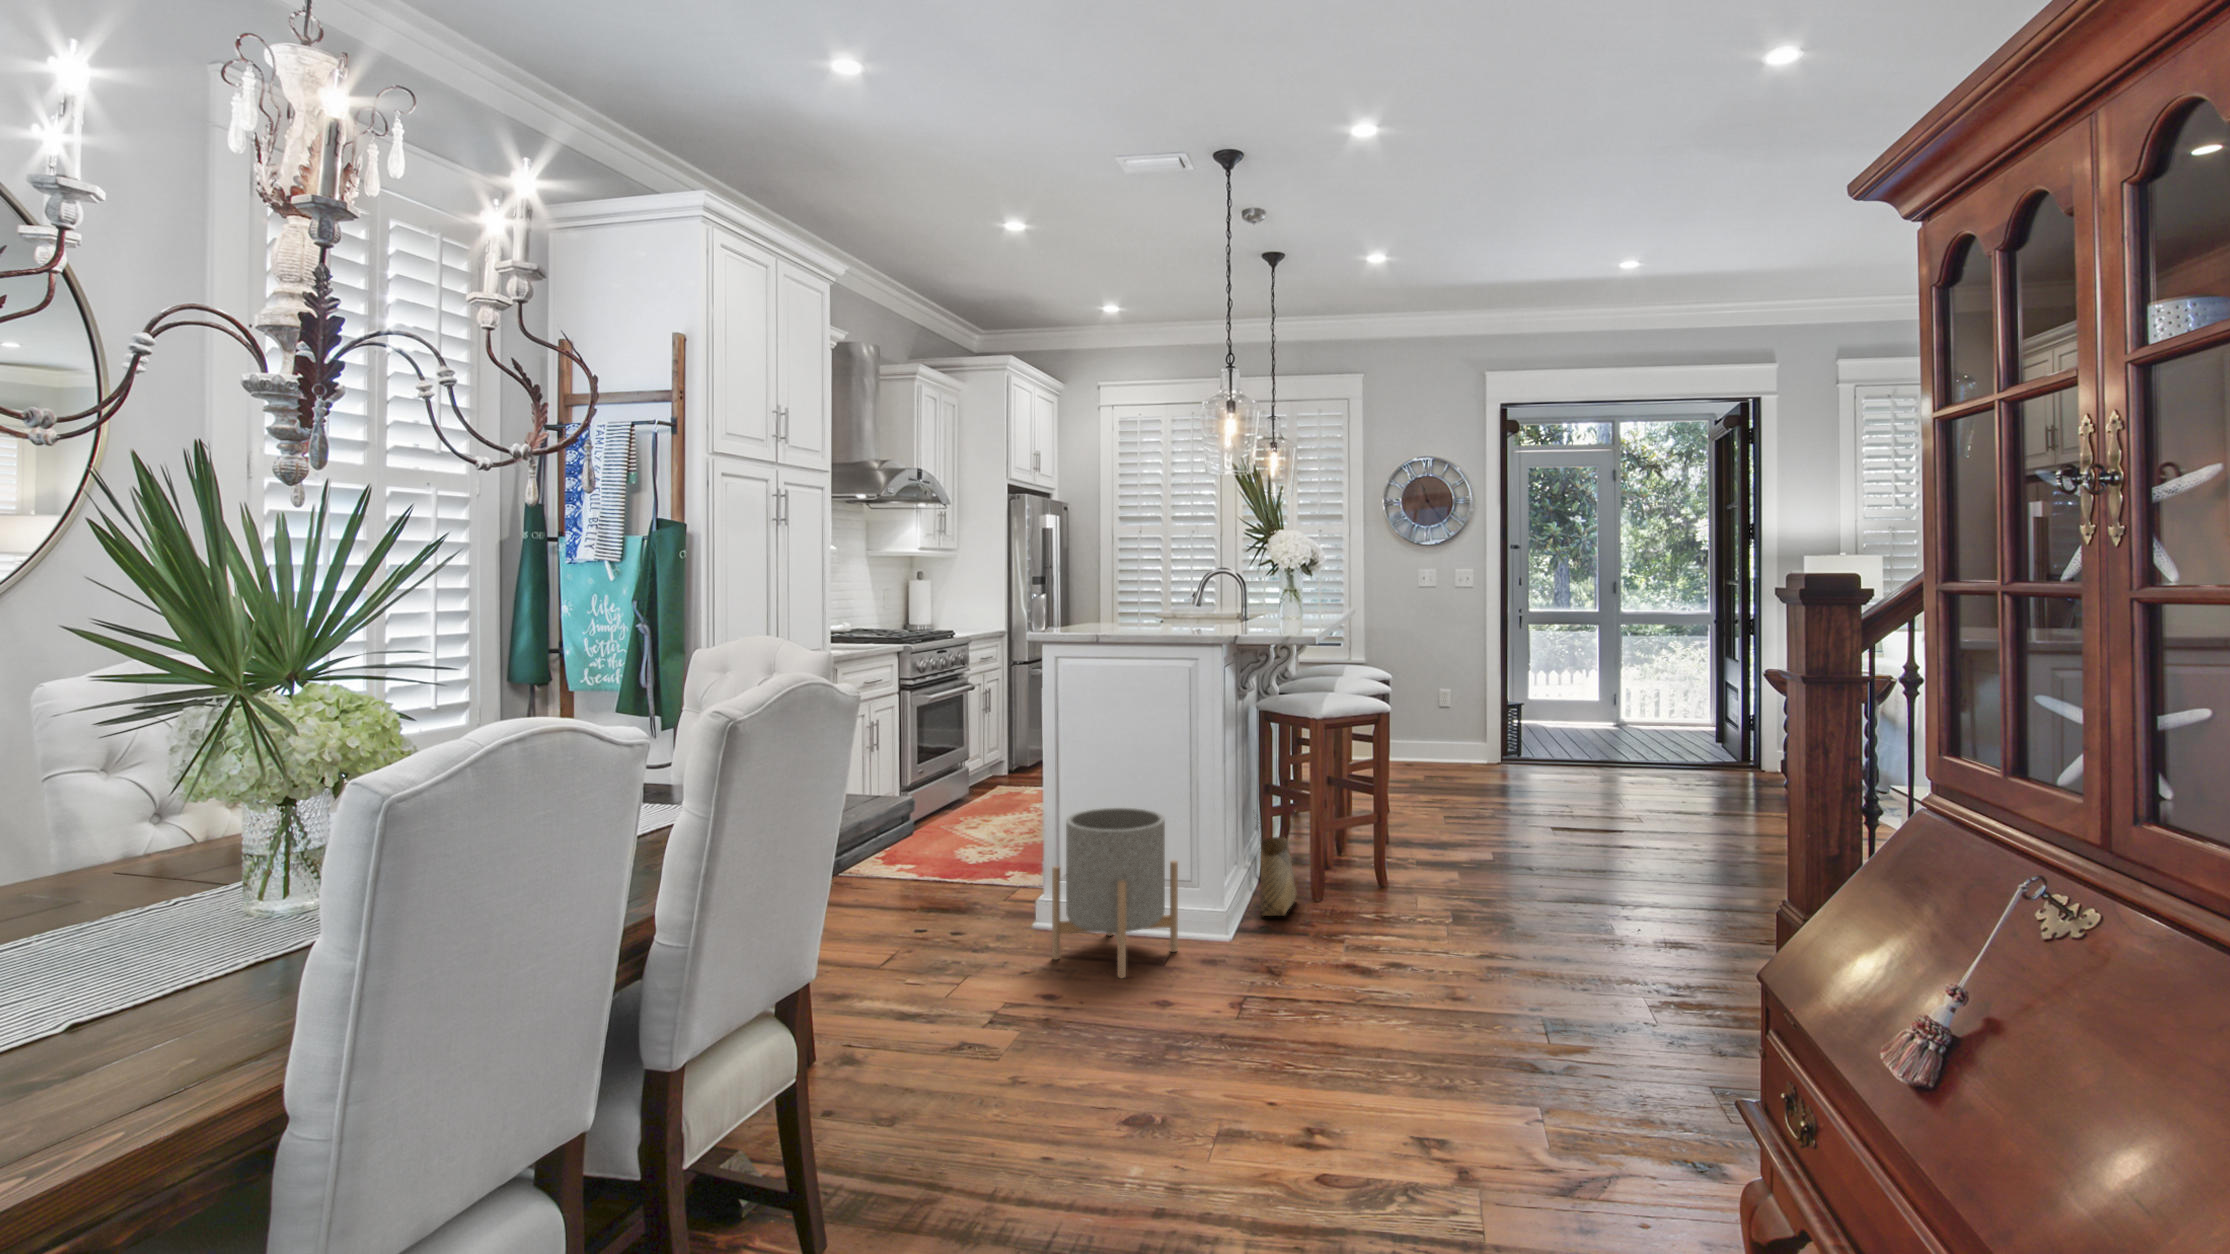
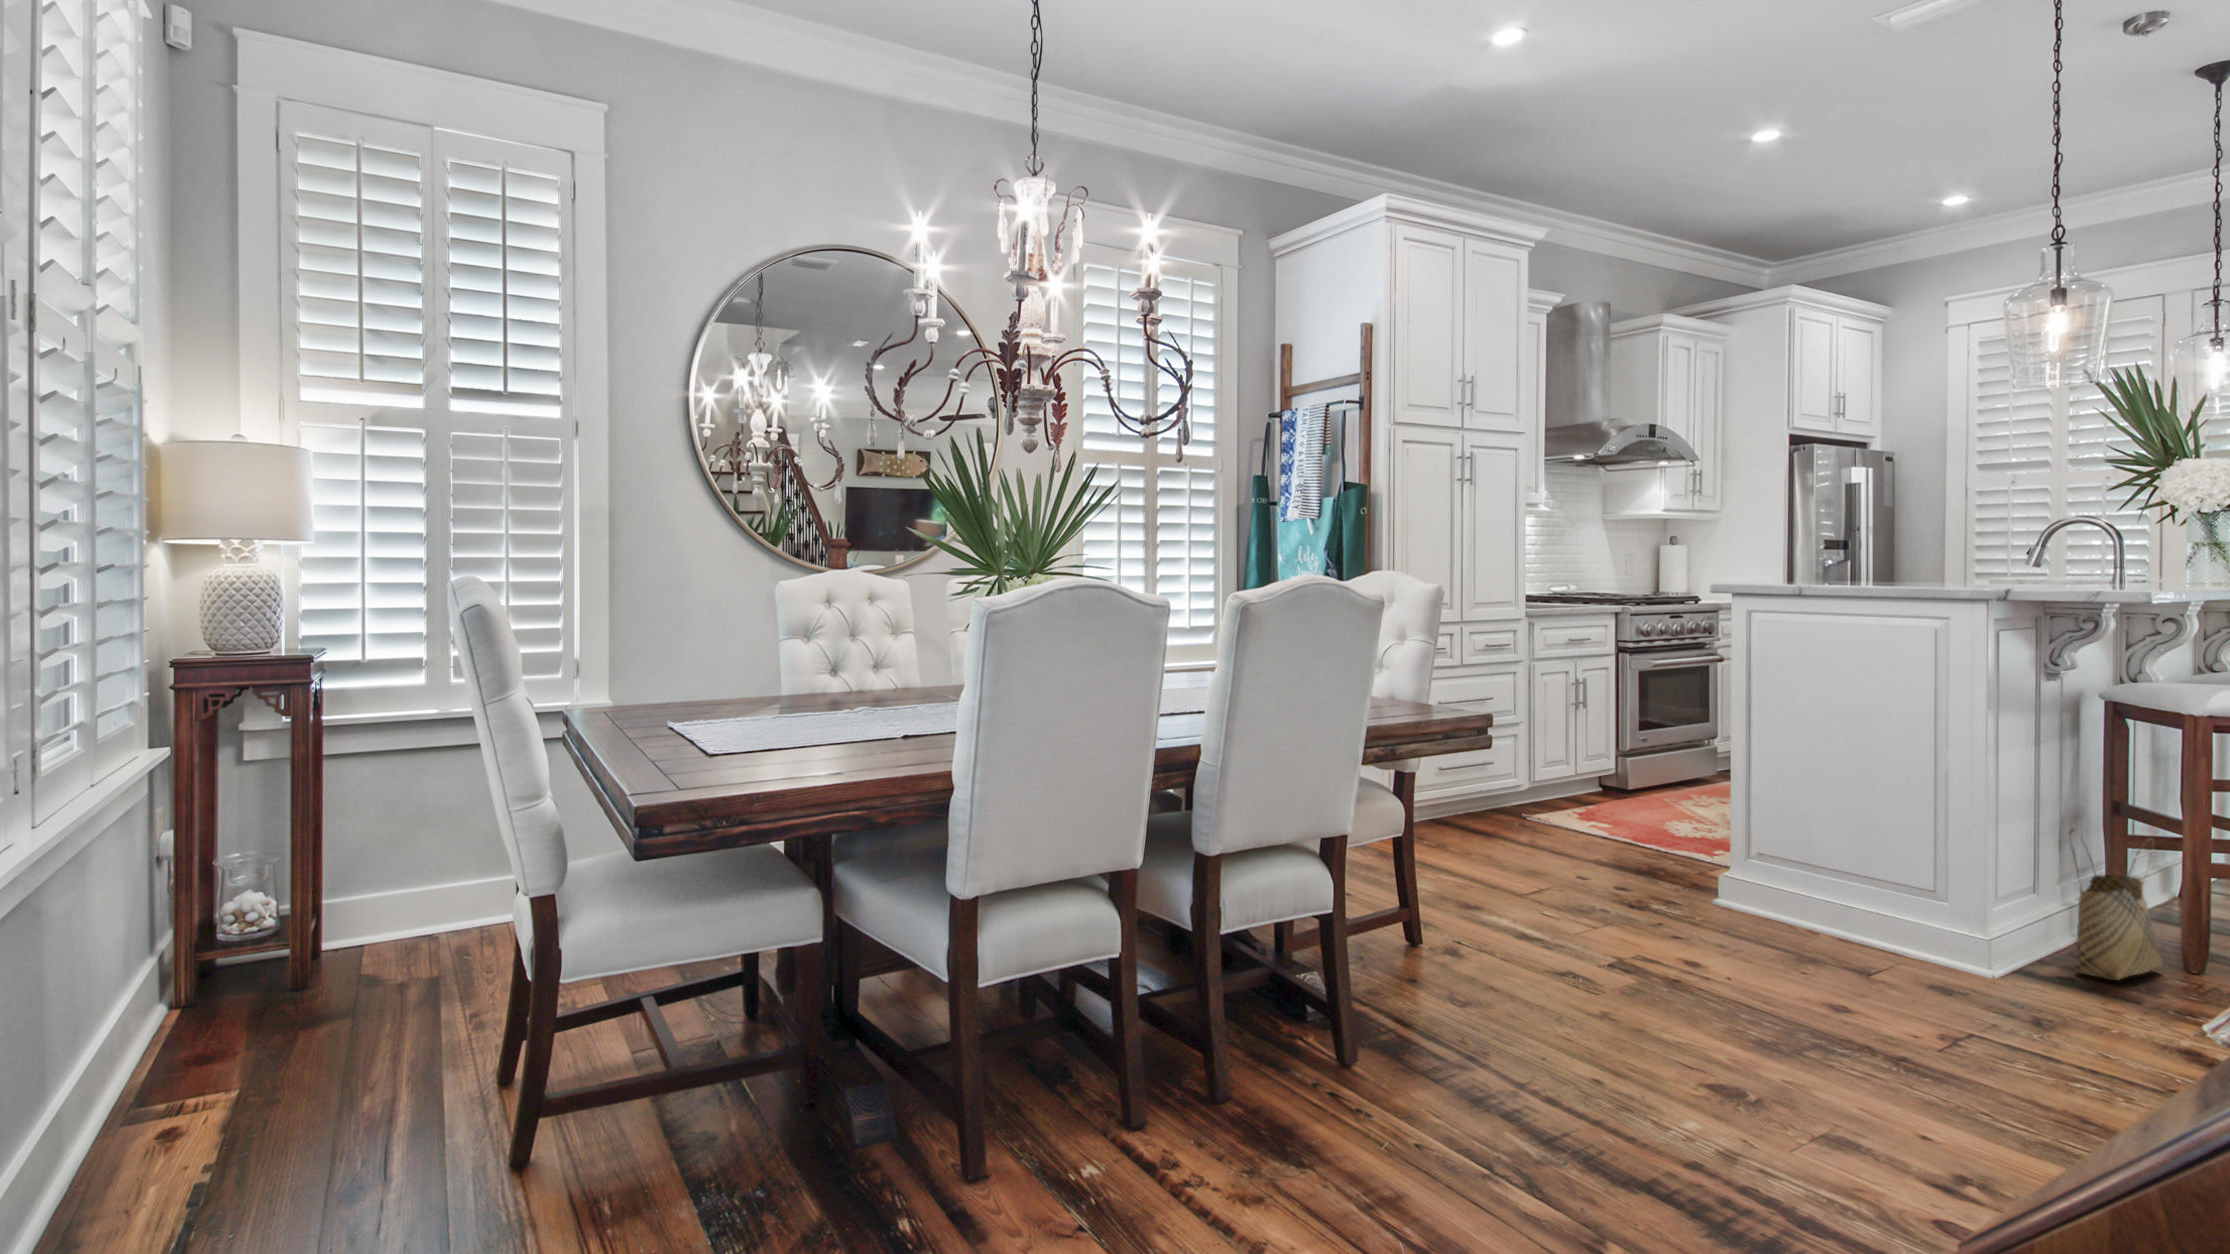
planter: present [1052,808,1178,978] -> none [1718,783,1902,976]

